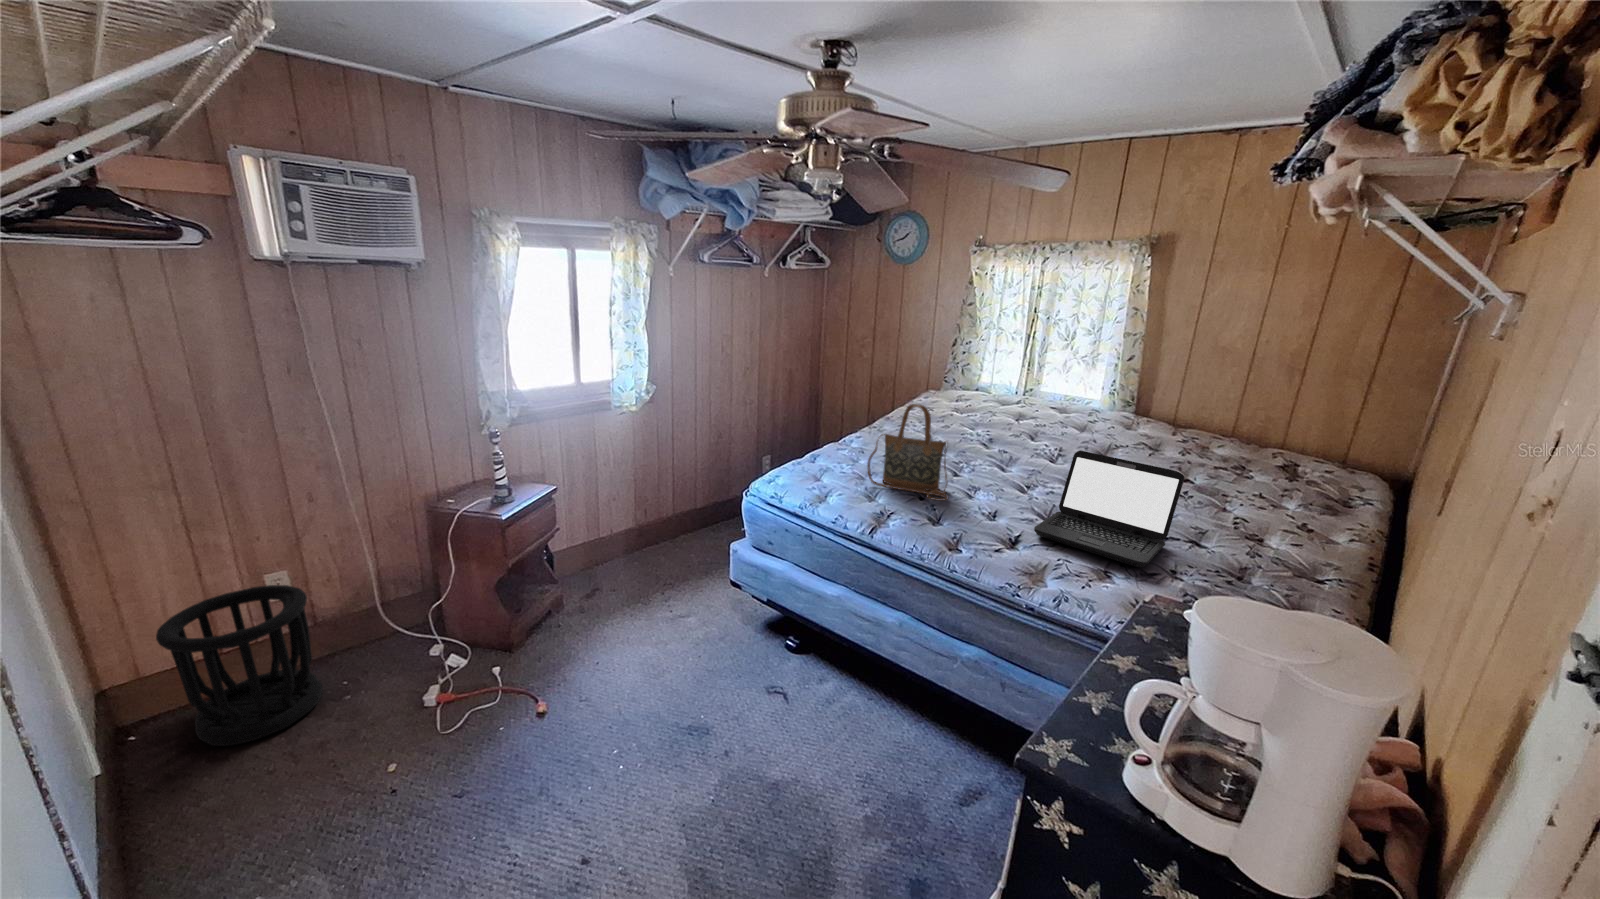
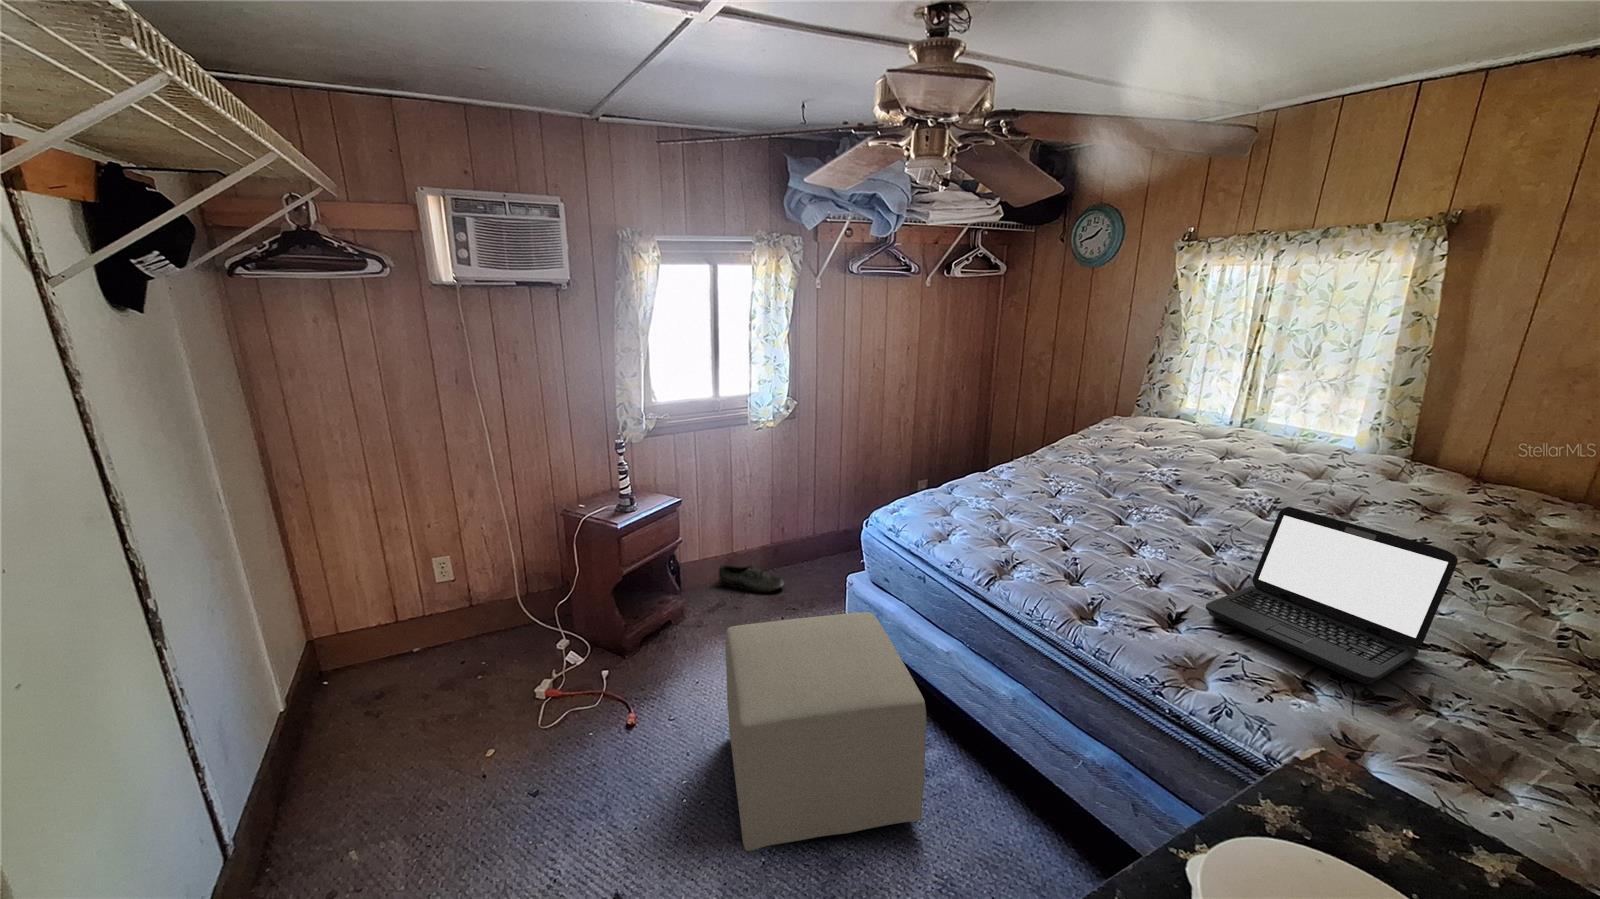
handbag: present [867,404,948,501] -> none [1000,433,1102,555]
shoe: none [591,541,659,572] -> present [719,564,784,592]
ottoman: none [640,571,837,795] -> present [725,612,926,851]
wastebasket: present [156,585,323,746] -> none [342,567,465,704]

